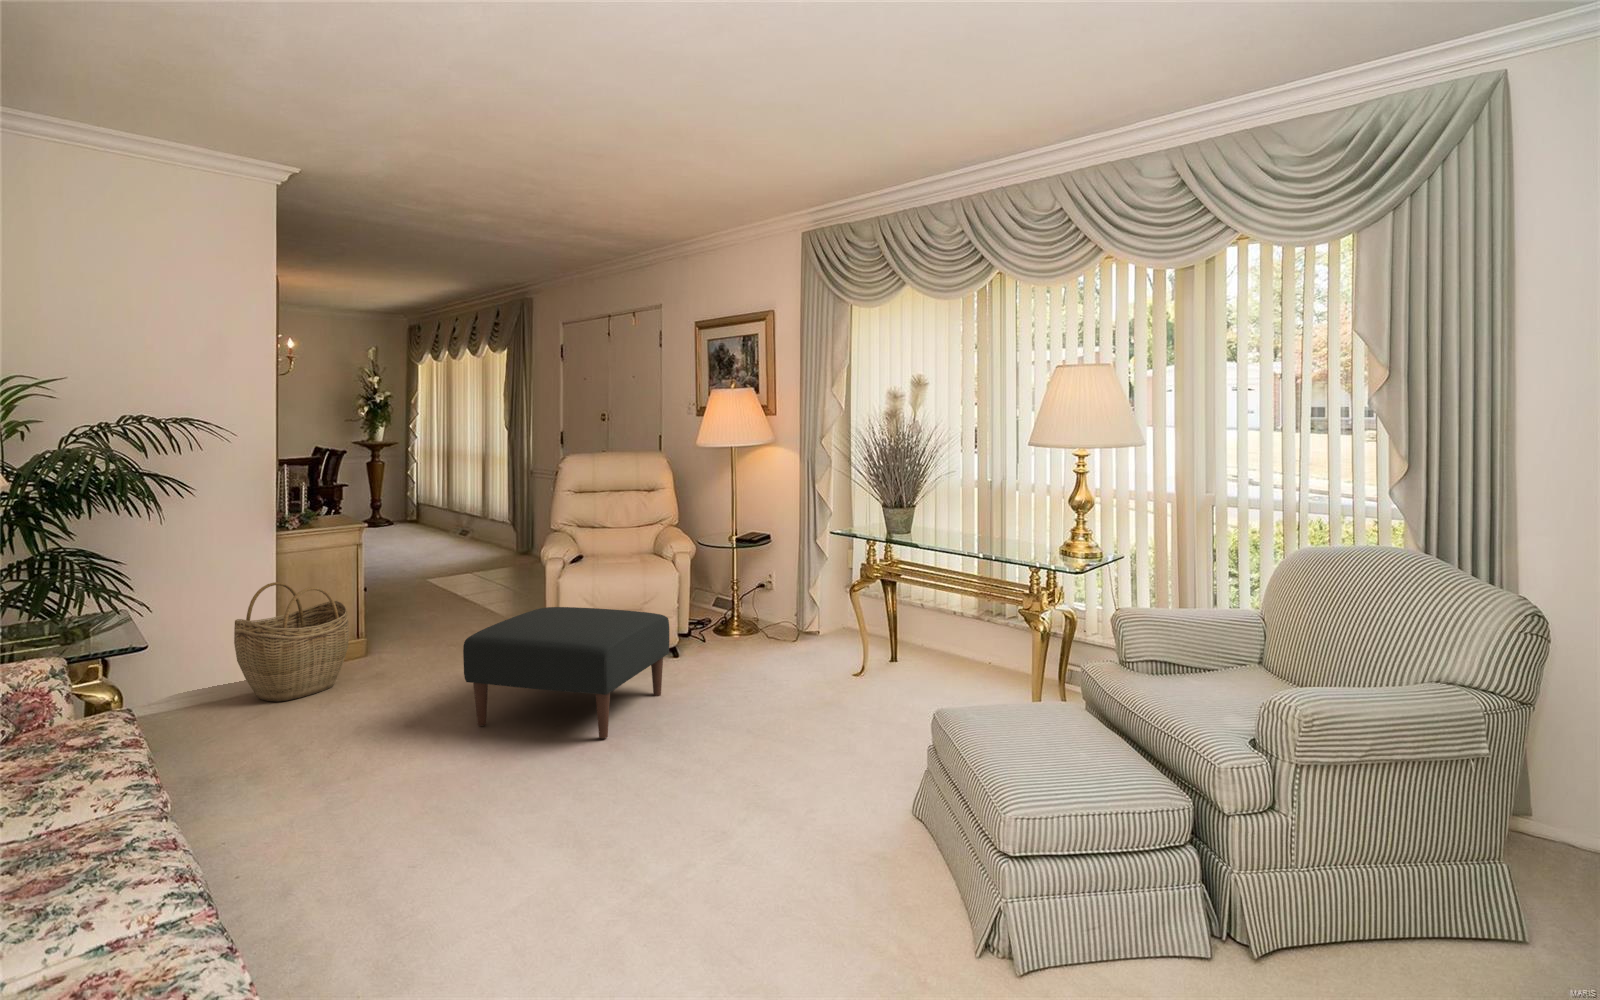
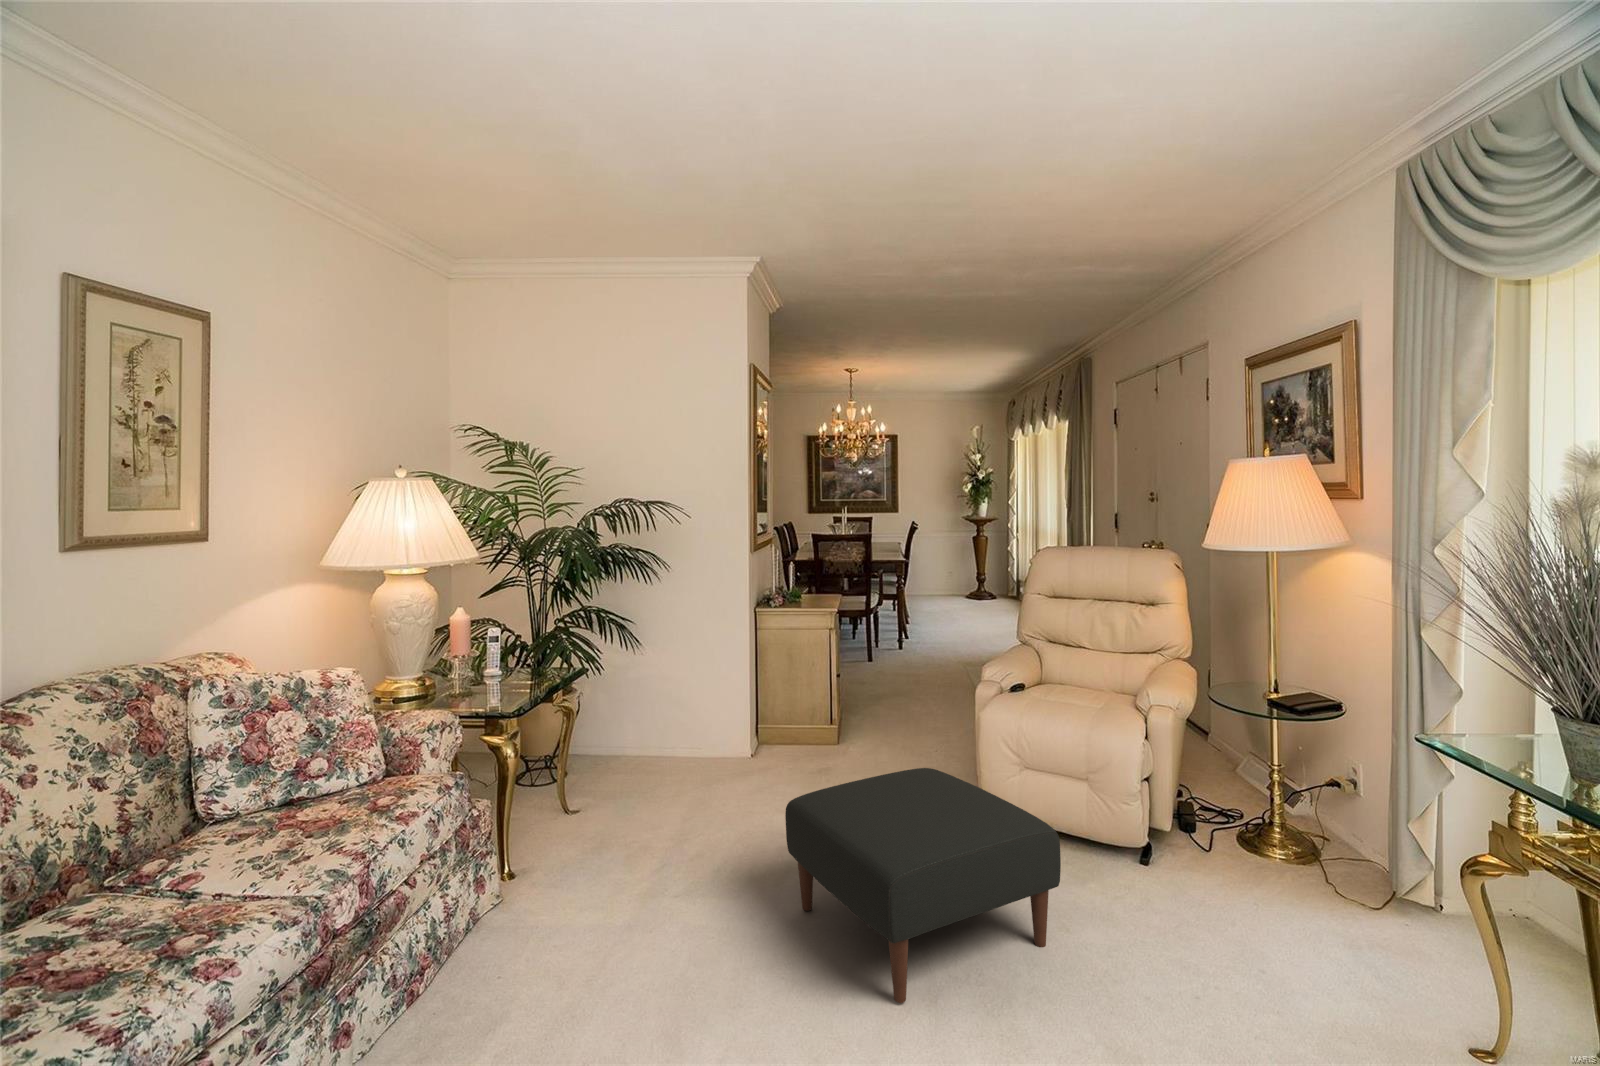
woven basket: present [234,582,349,702] -> none [679,684,773,805]

